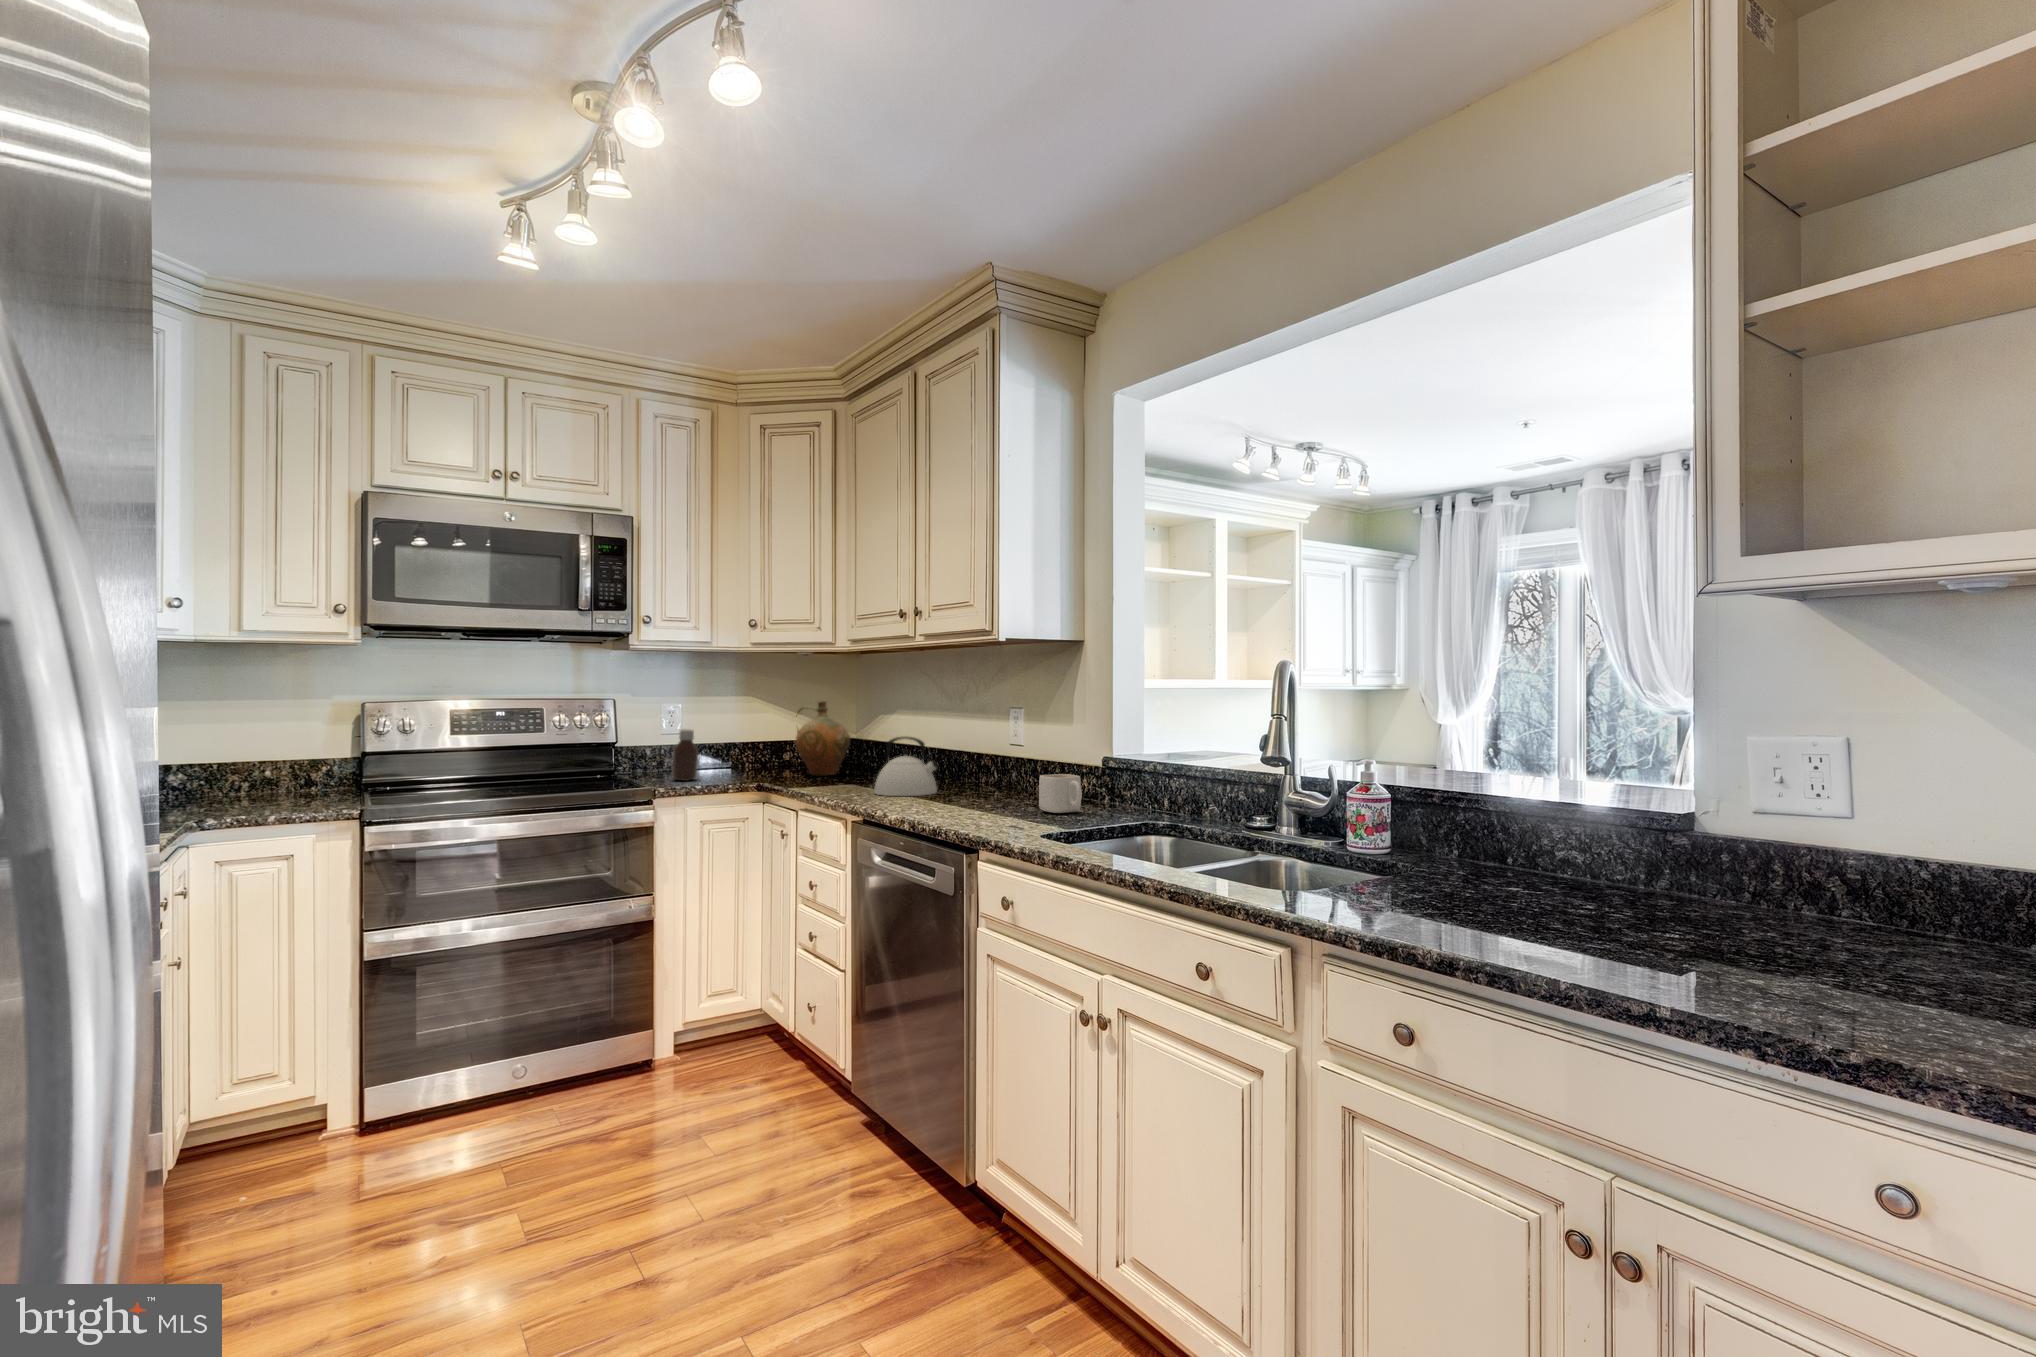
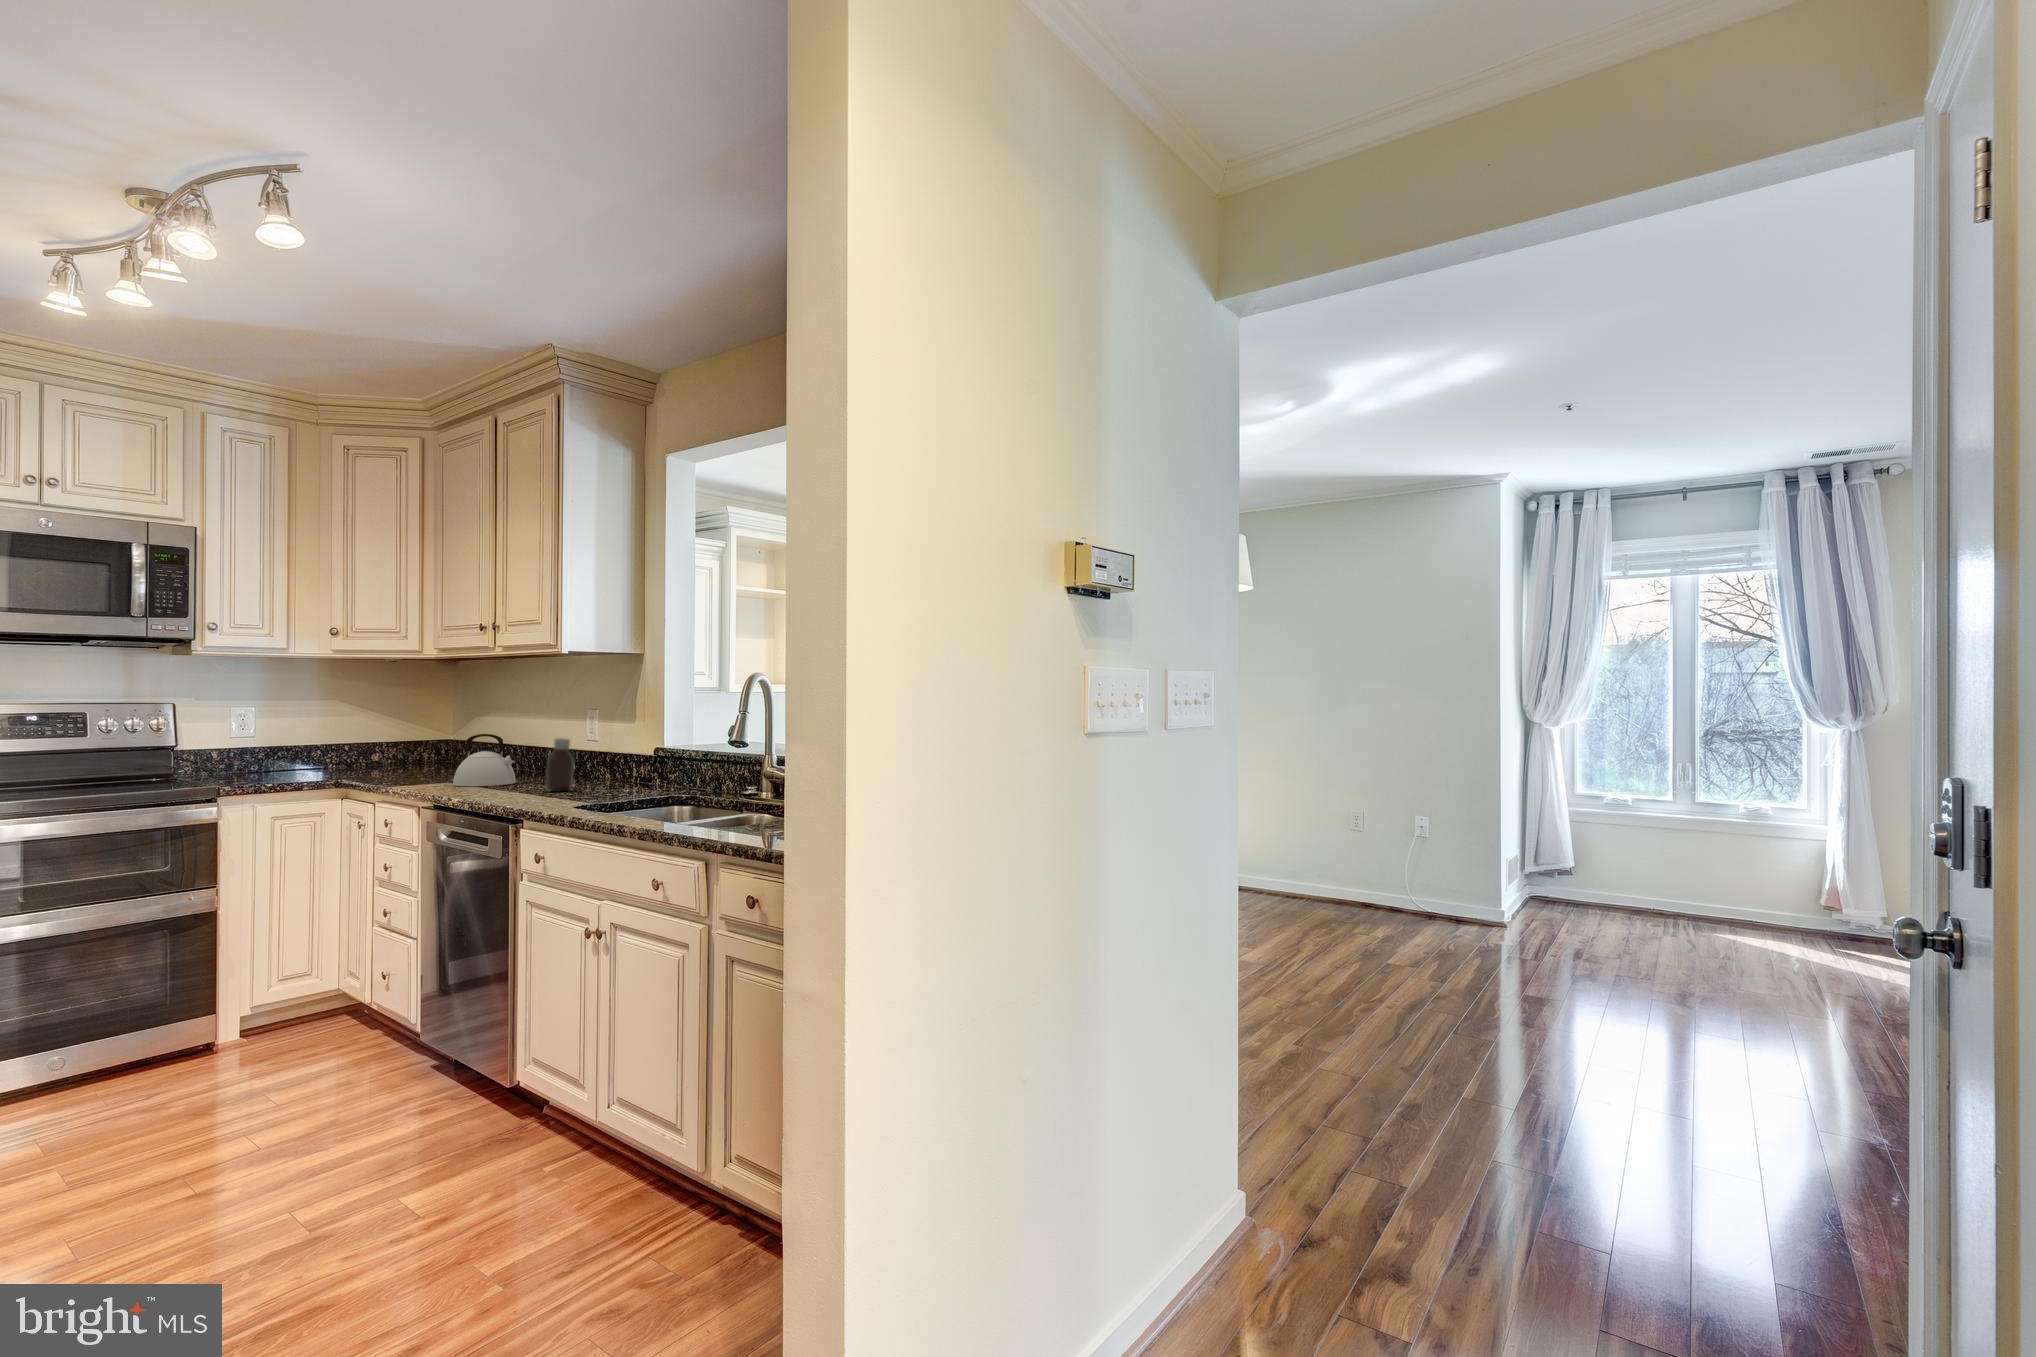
ceramic jug: present [796,701,850,776] -> none [383,704,441,774]
bottle: present [672,729,698,781] -> present [546,738,574,791]
mug: present [1039,774,1082,813] -> none [595,761,631,792]

